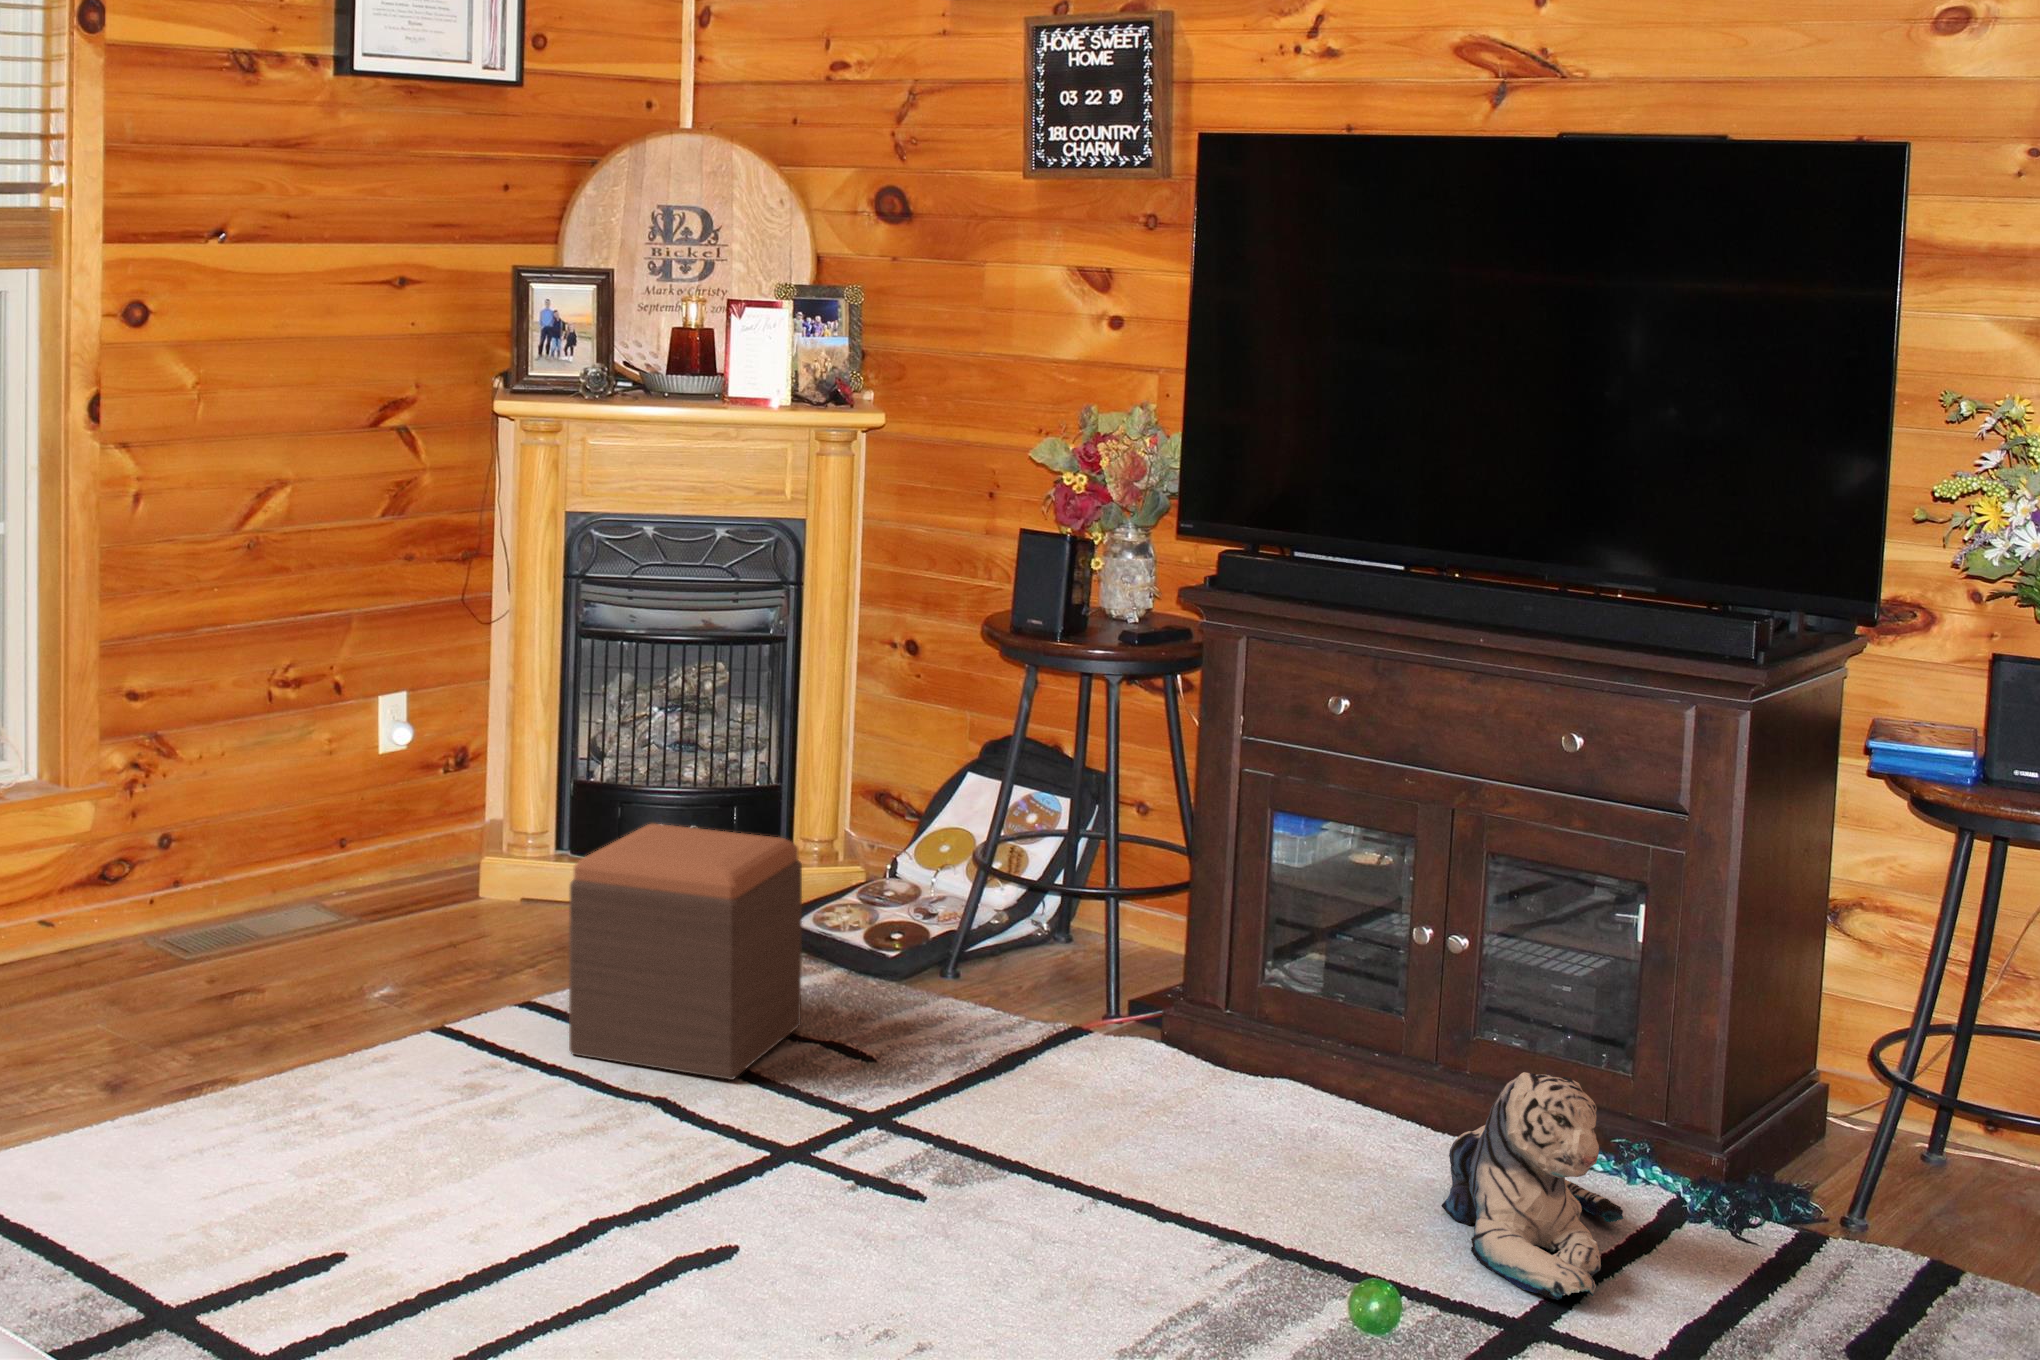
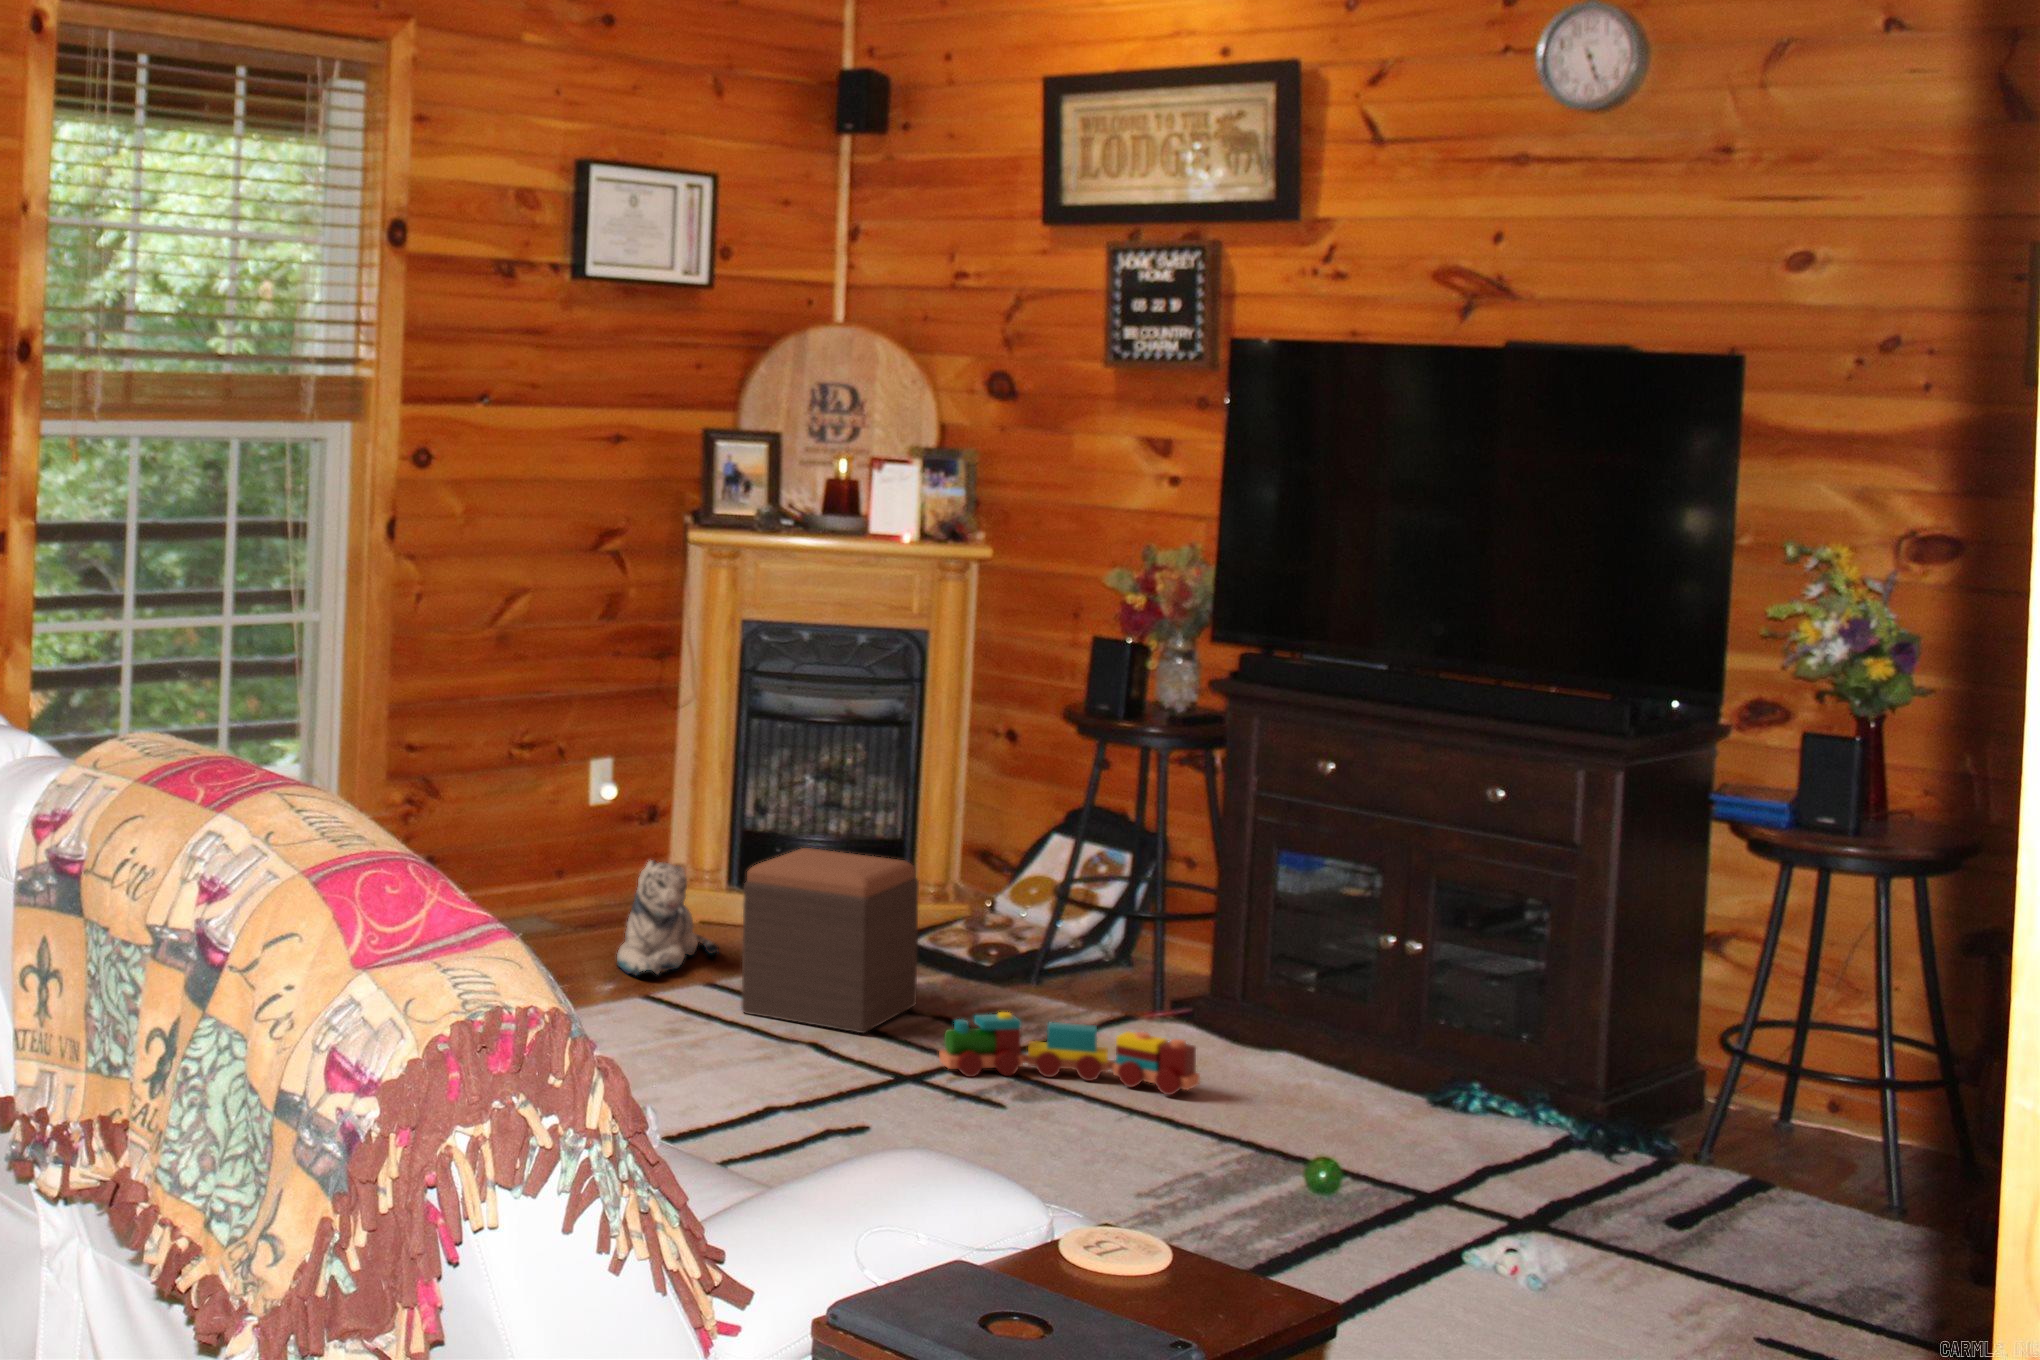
toy train: none [834,1052,1182,1160] -> present [939,1012,1200,1095]
plush toy: present [1441,1072,1624,1300] -> present [617,860,719,975]

